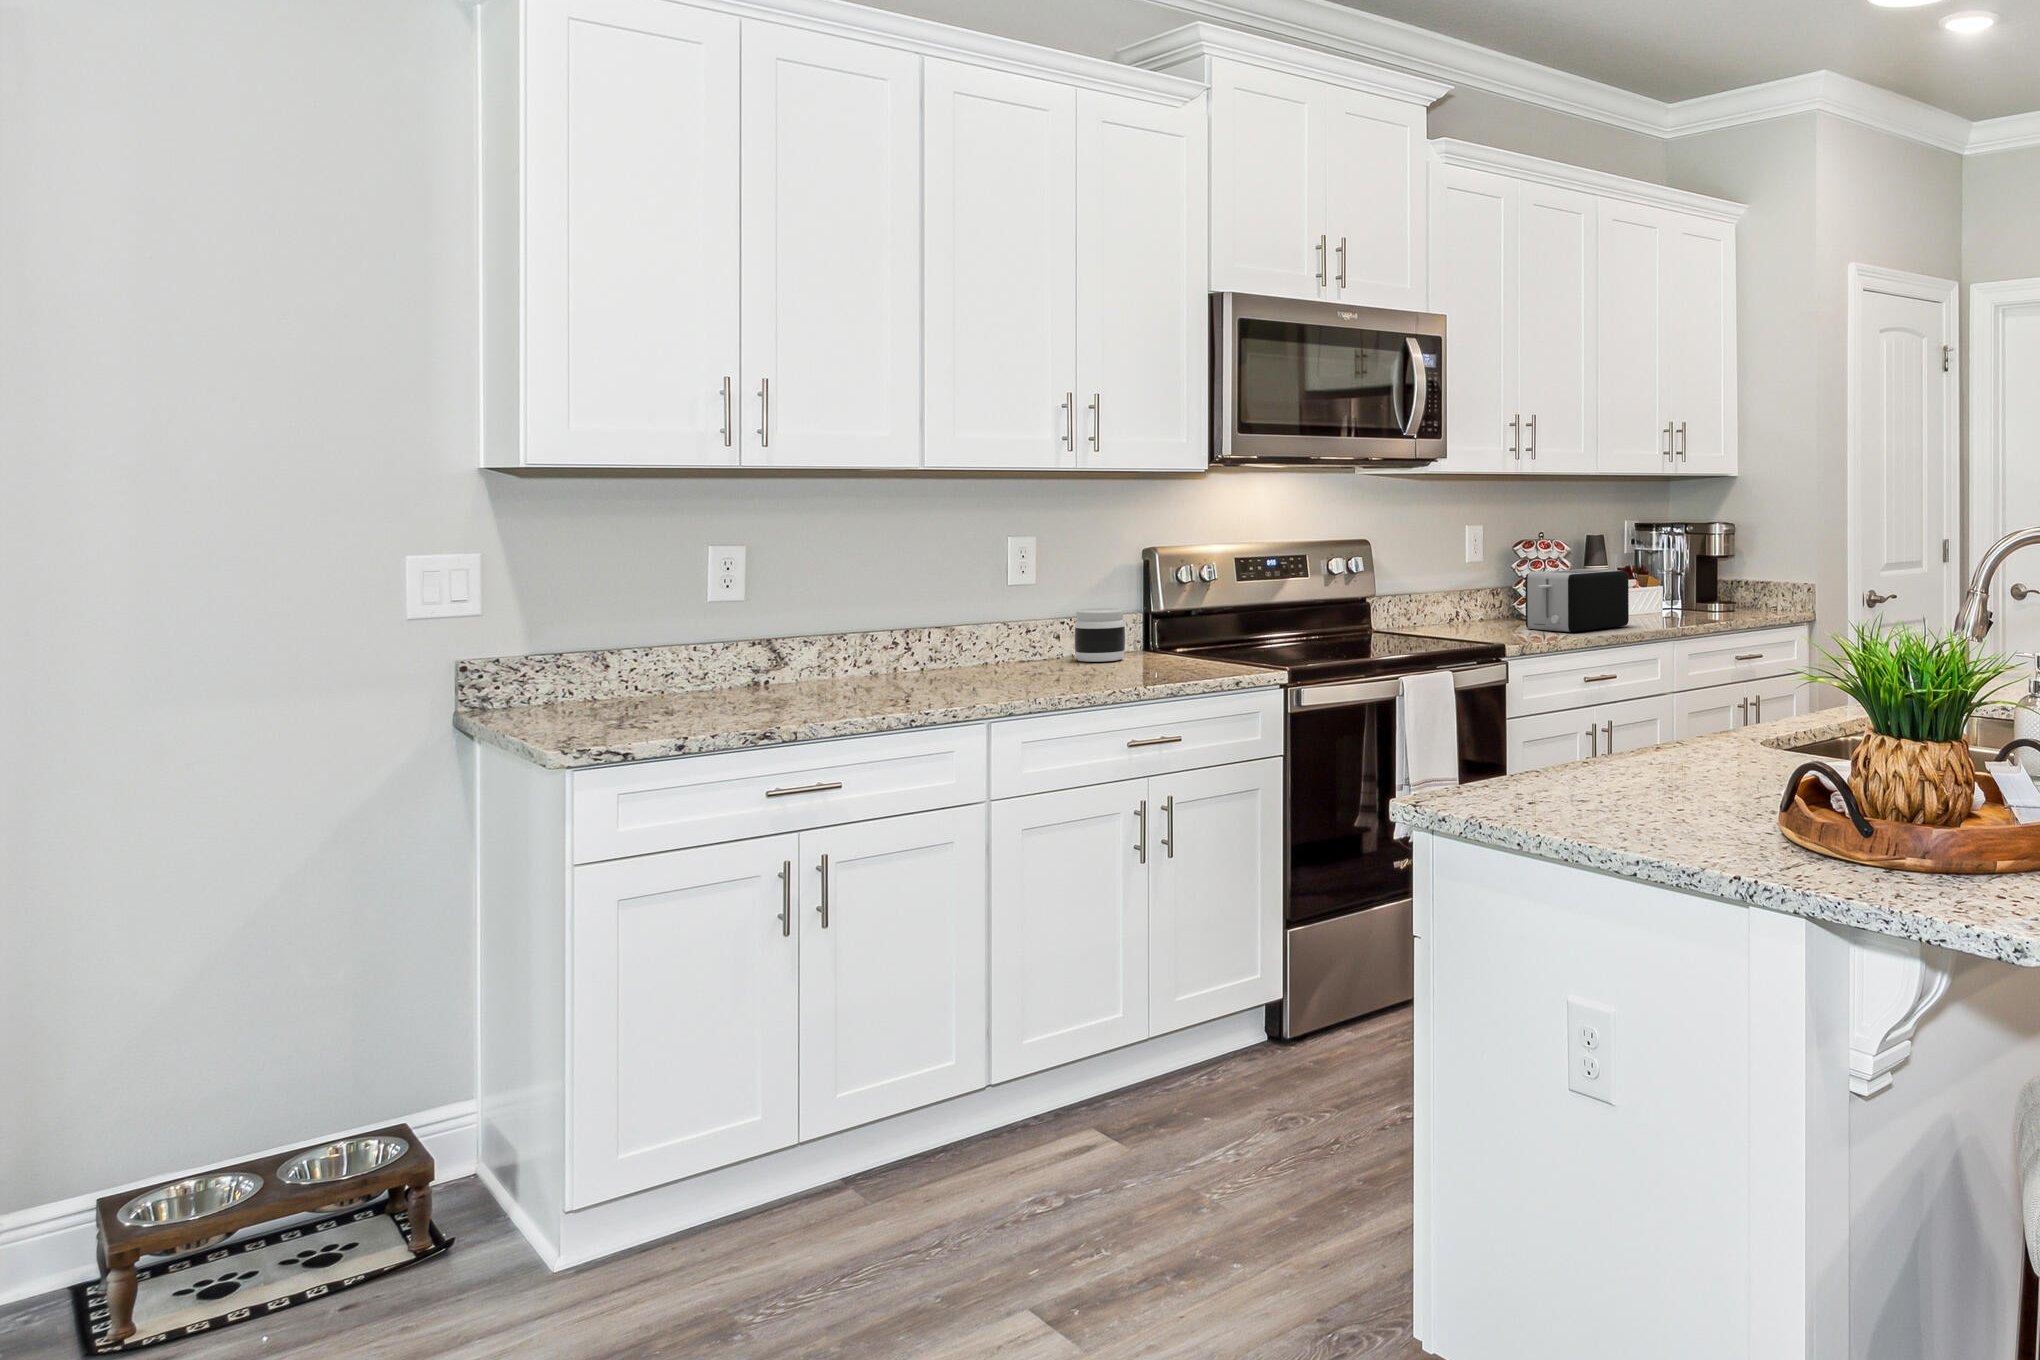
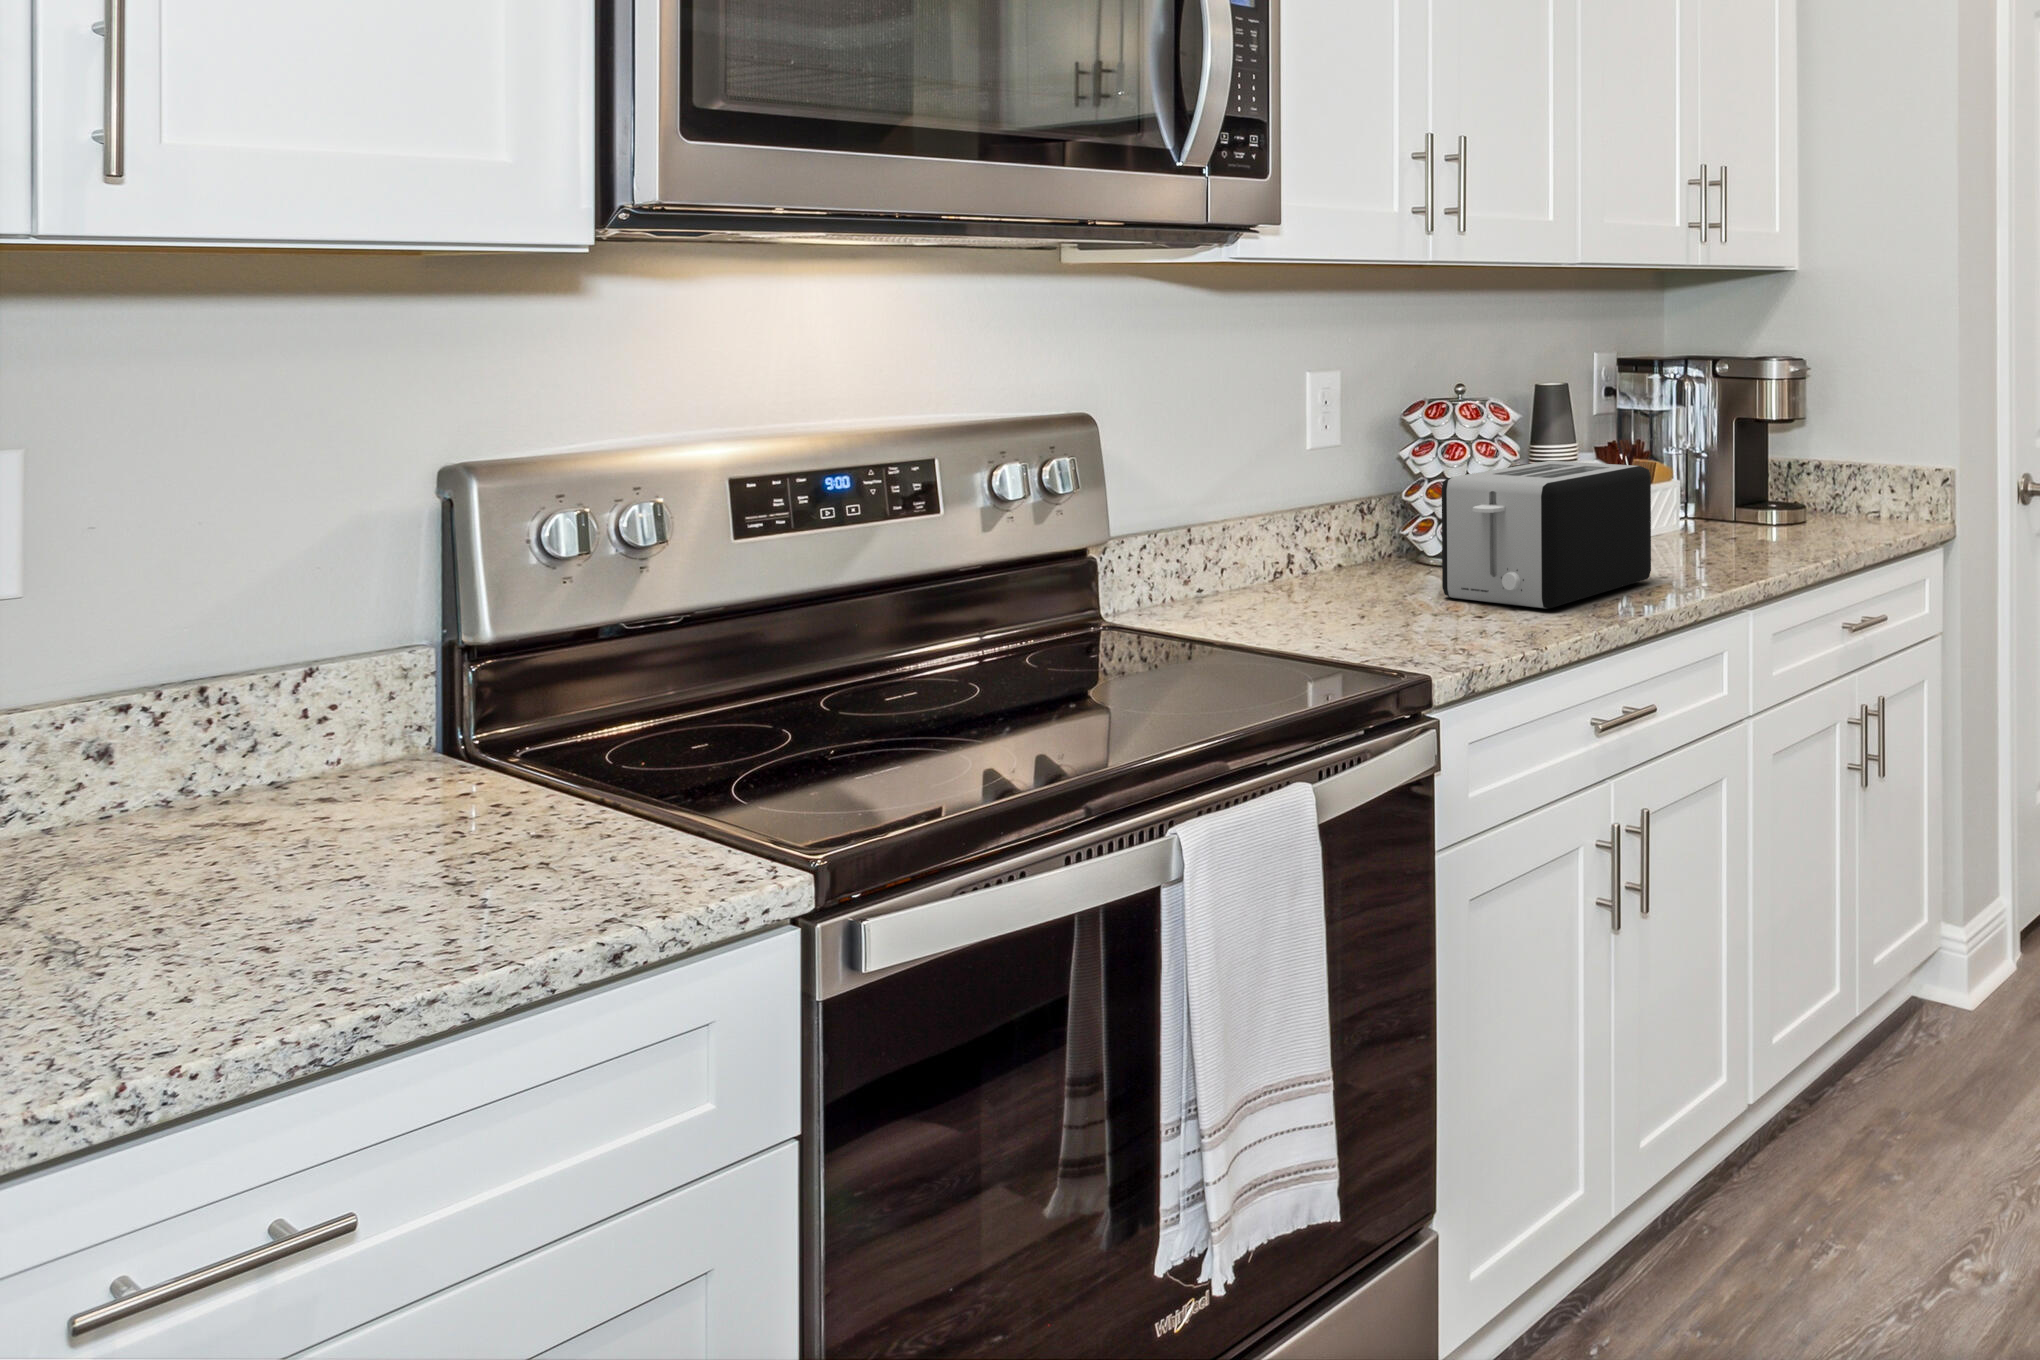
jar: present [1075,608,1125,662] -> none [157,654,338,834]

